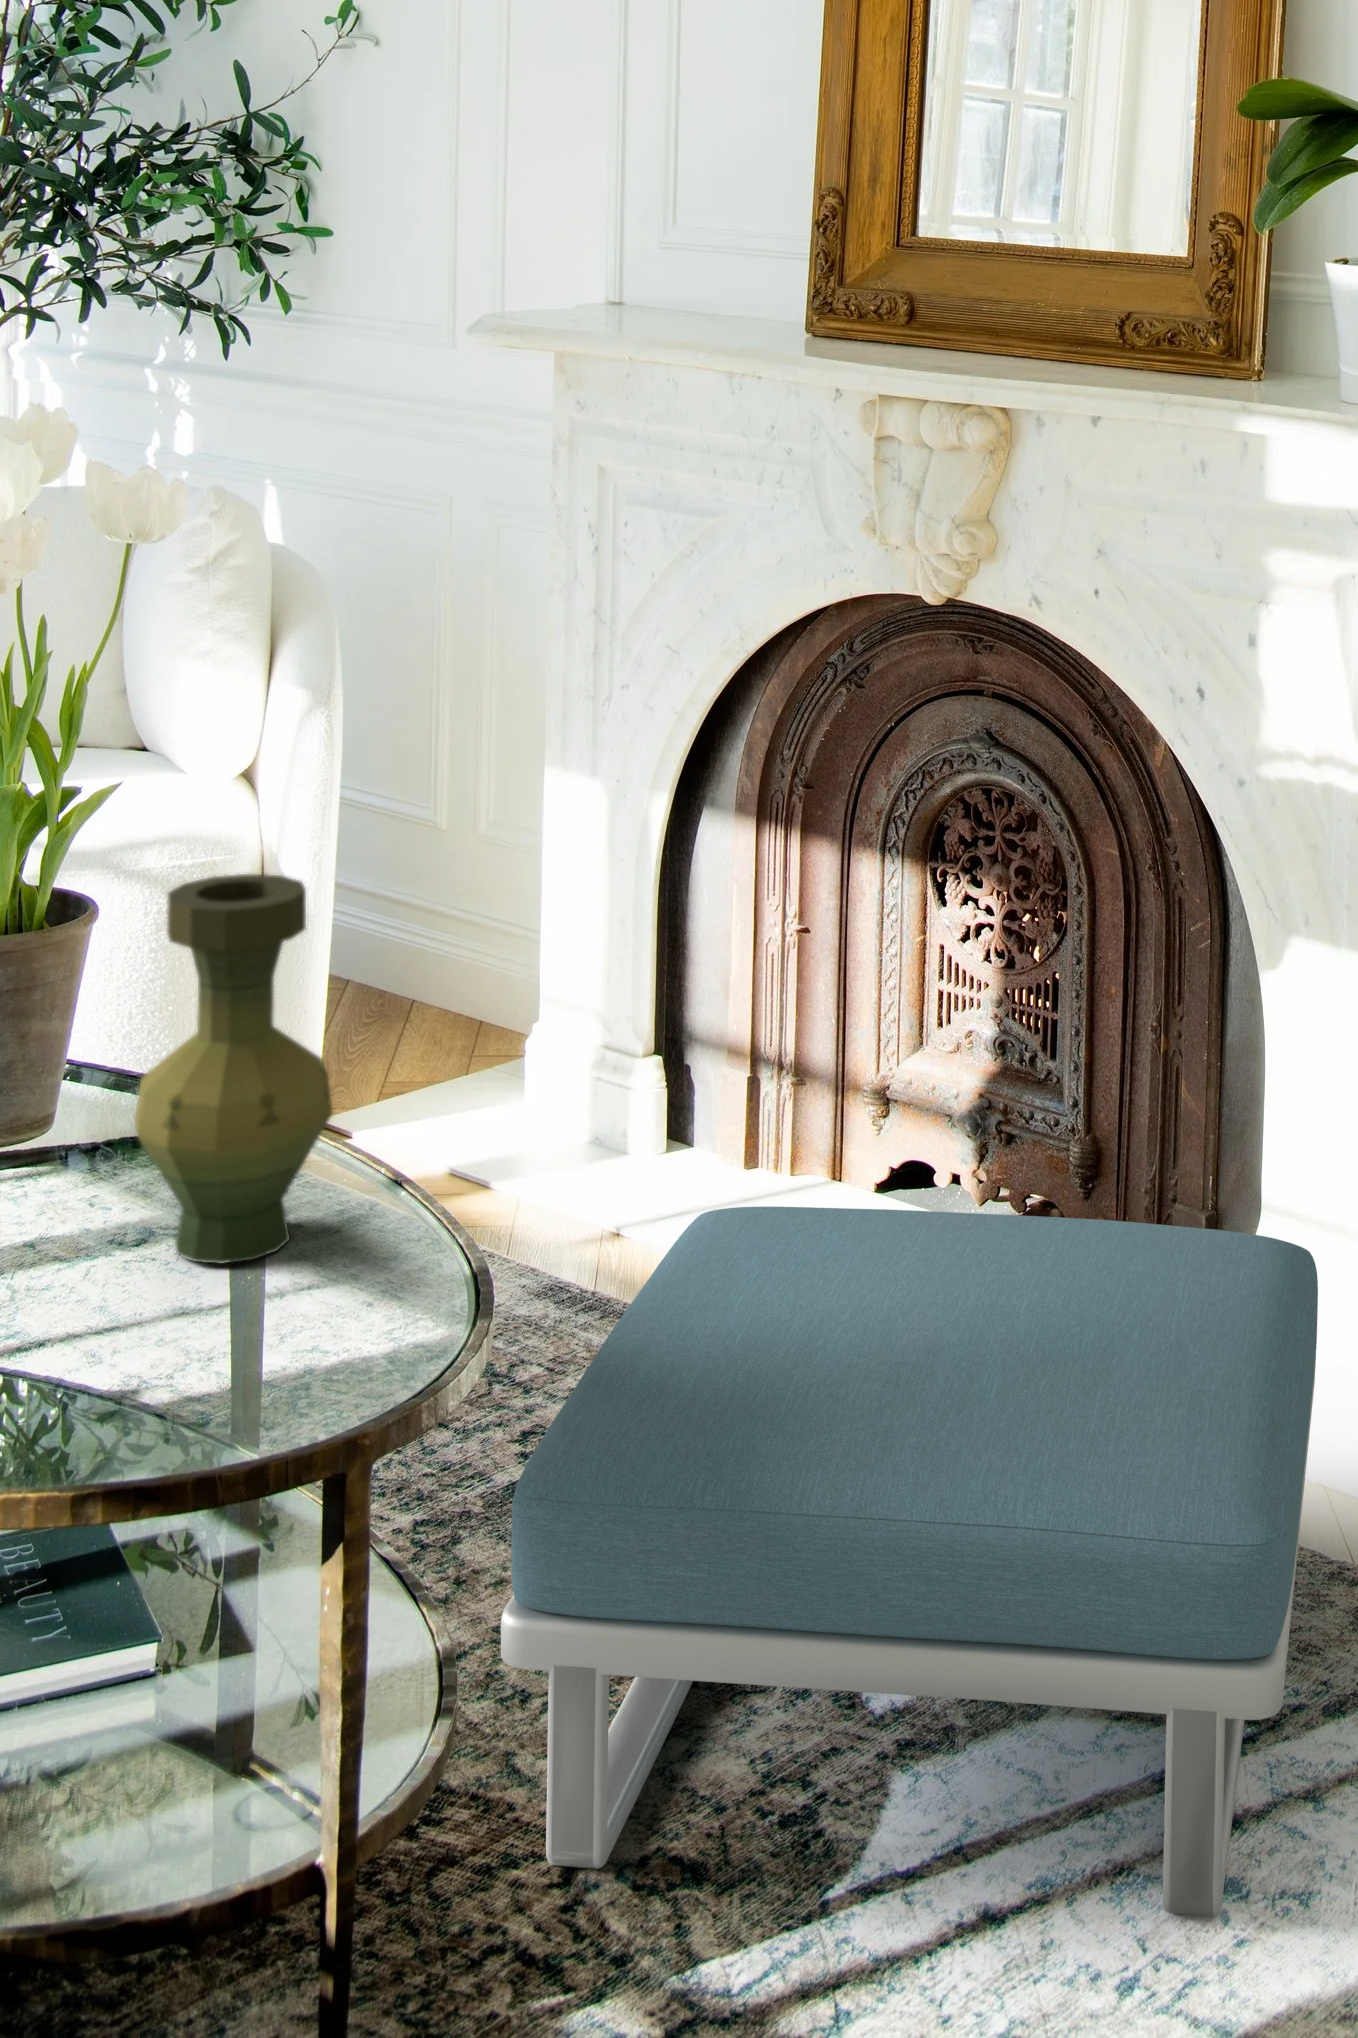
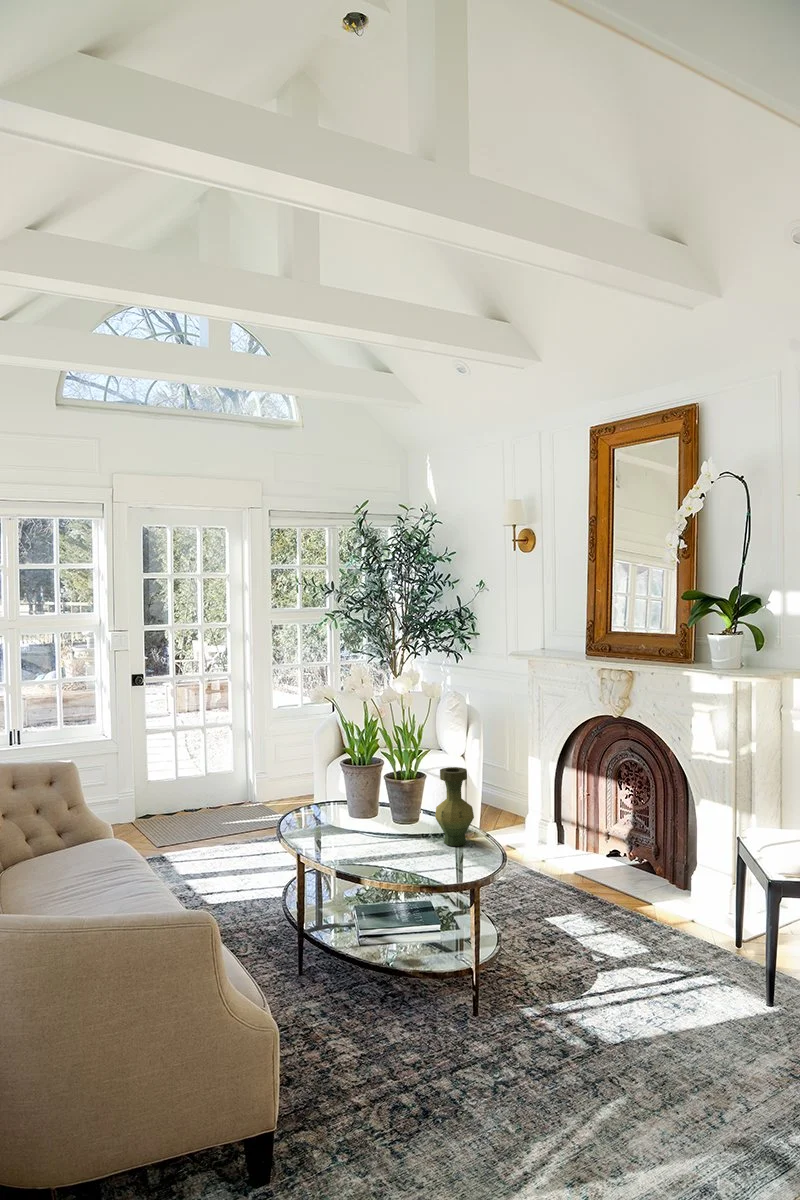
footstool: present [501,1206,1318,1916] -> none [511,851,705,1011]

